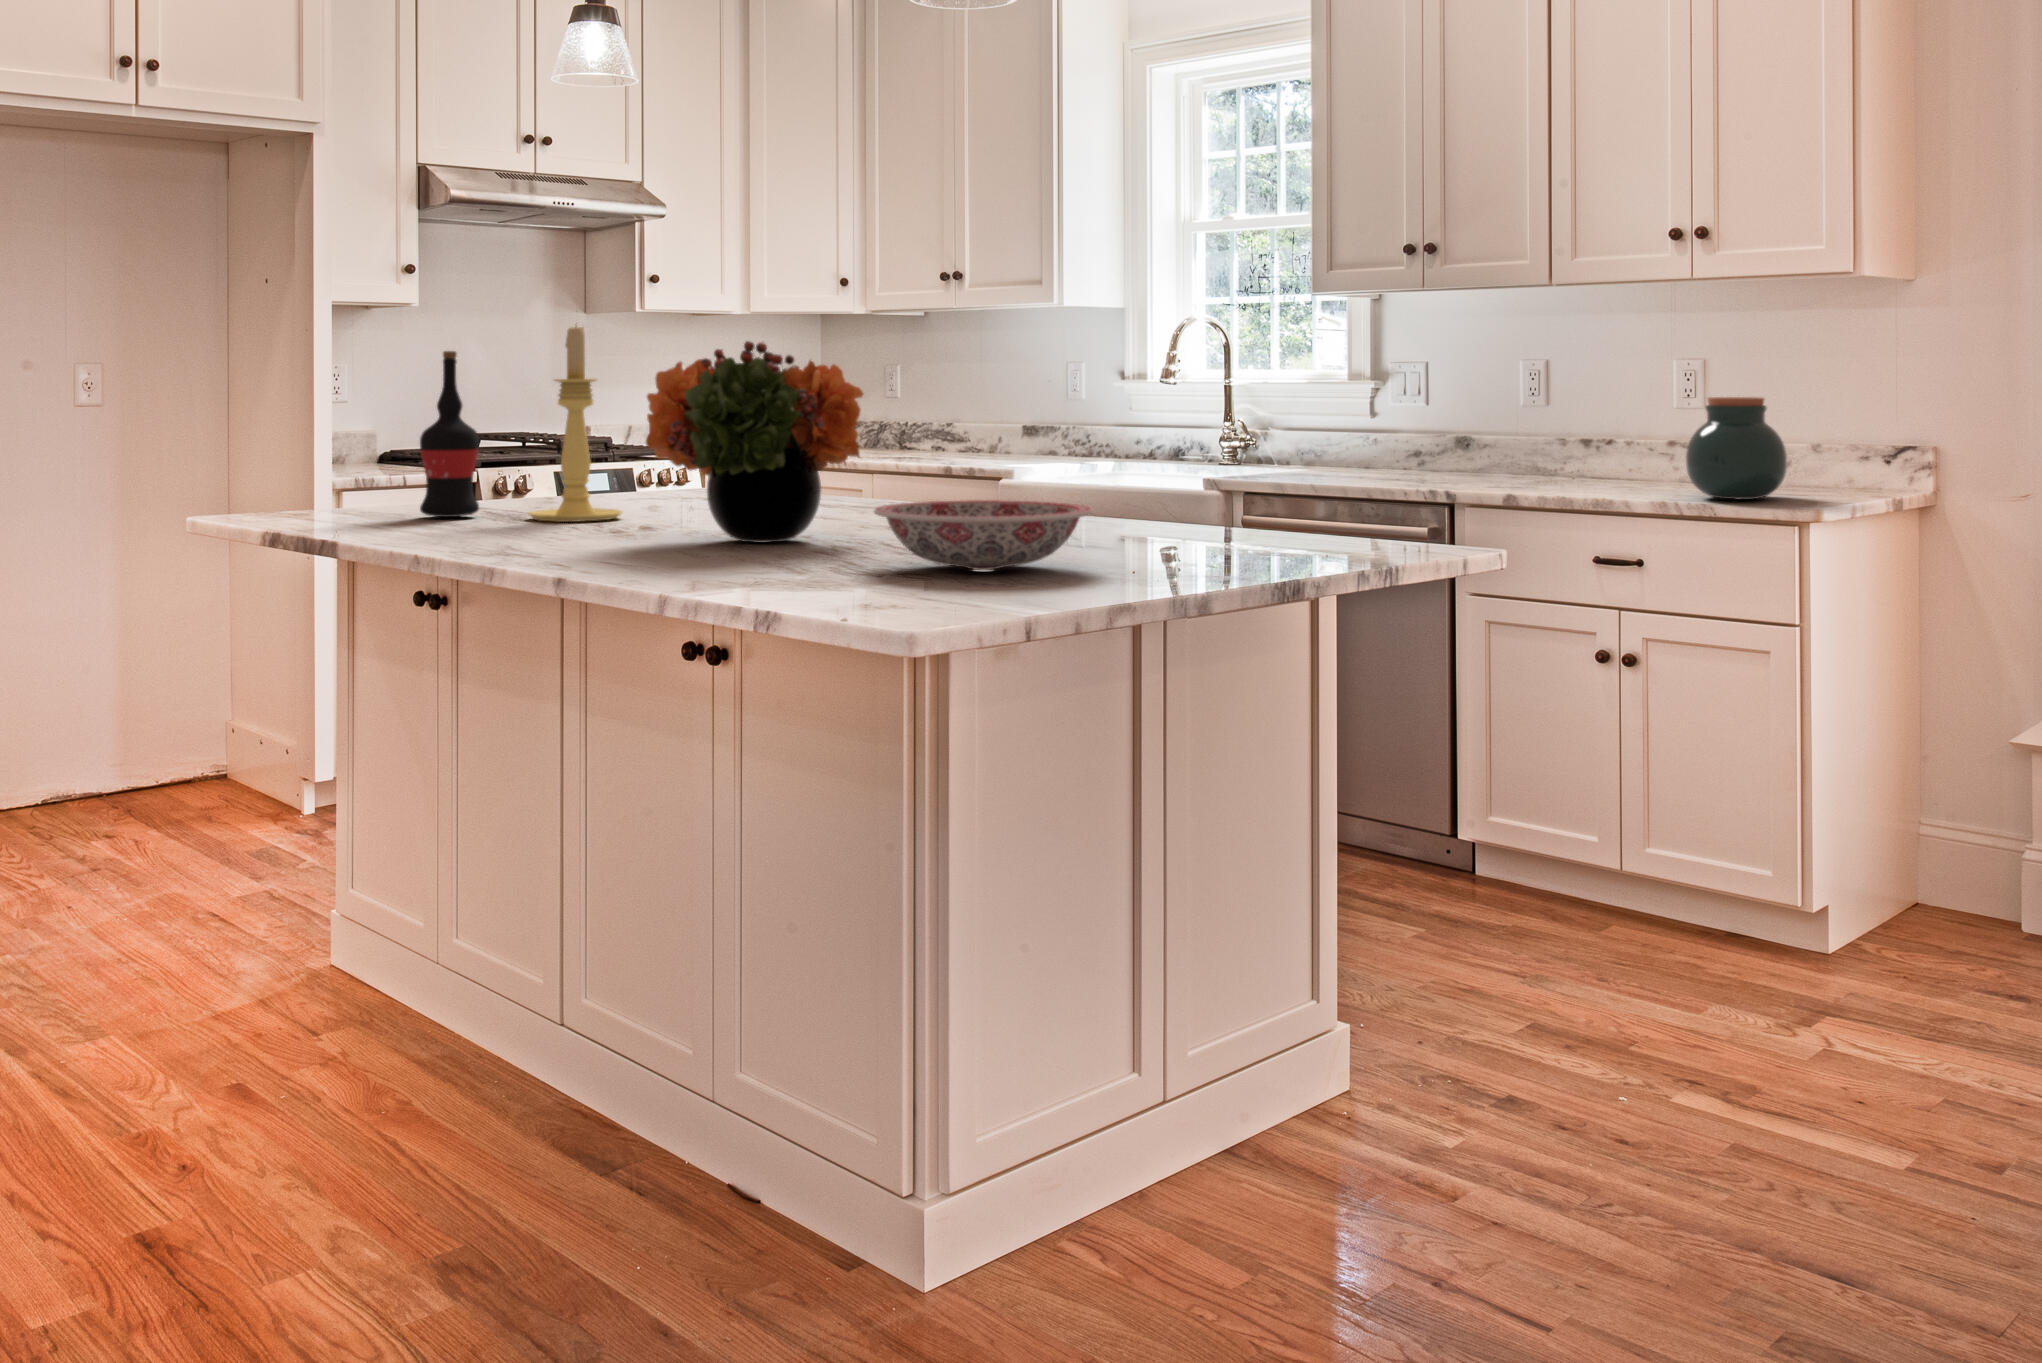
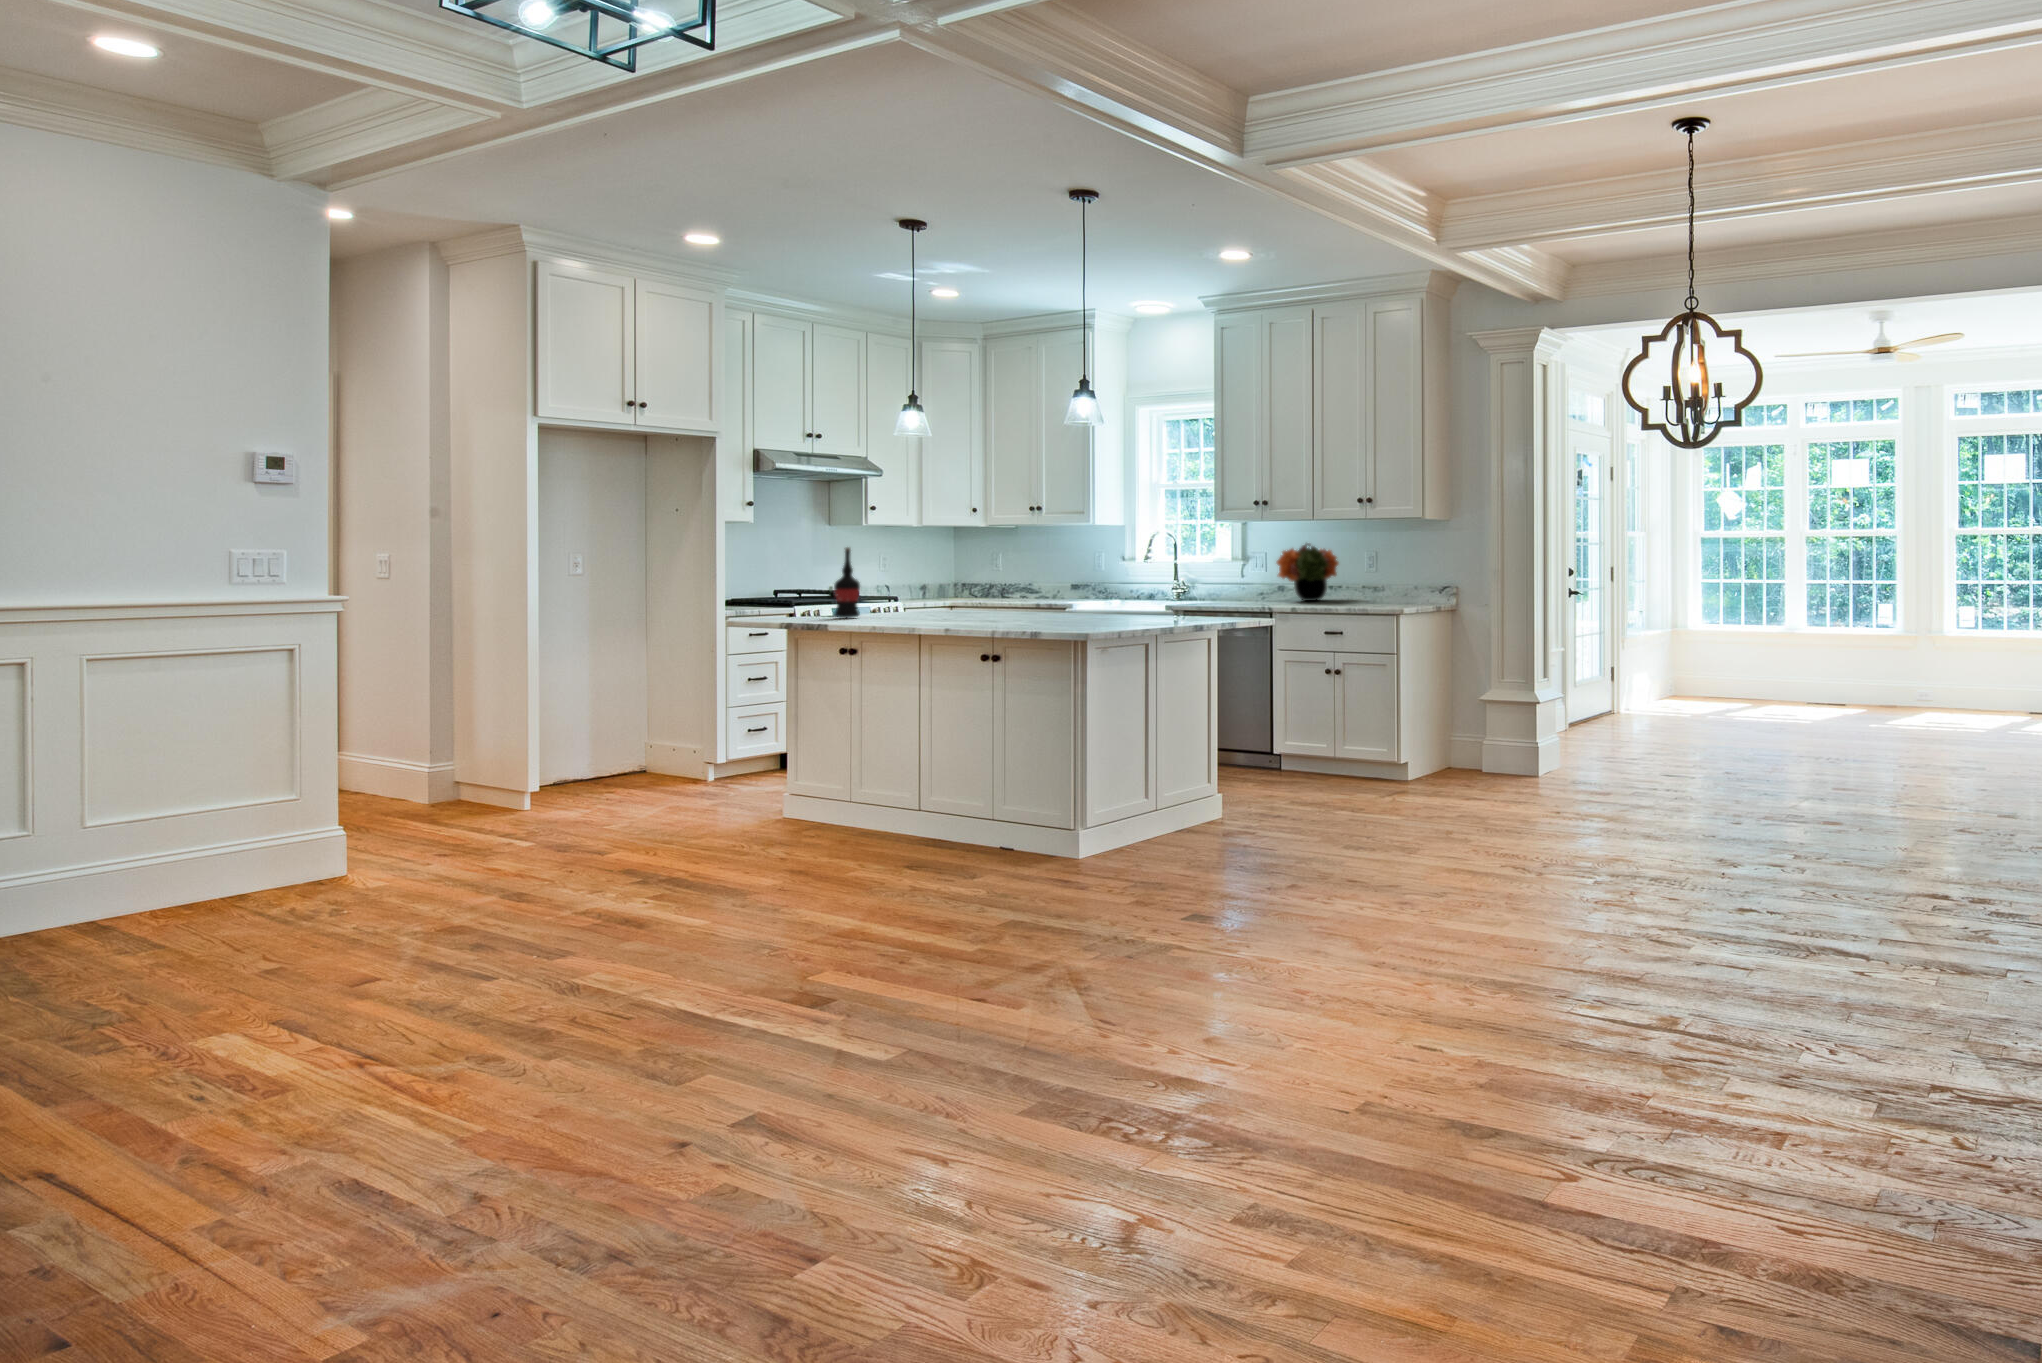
candle holder: present [529,326,622,522] -> none [884,536,925,618]
flower arrangement: present [646,341,863,543] -> present [1277,543,1339,601]
jar: present [1686,397,1787,500] -> none [1360,566,1397,606]
ceramic bowl: present [874,500,1092,570] -> none [1056,602,1132,623]

